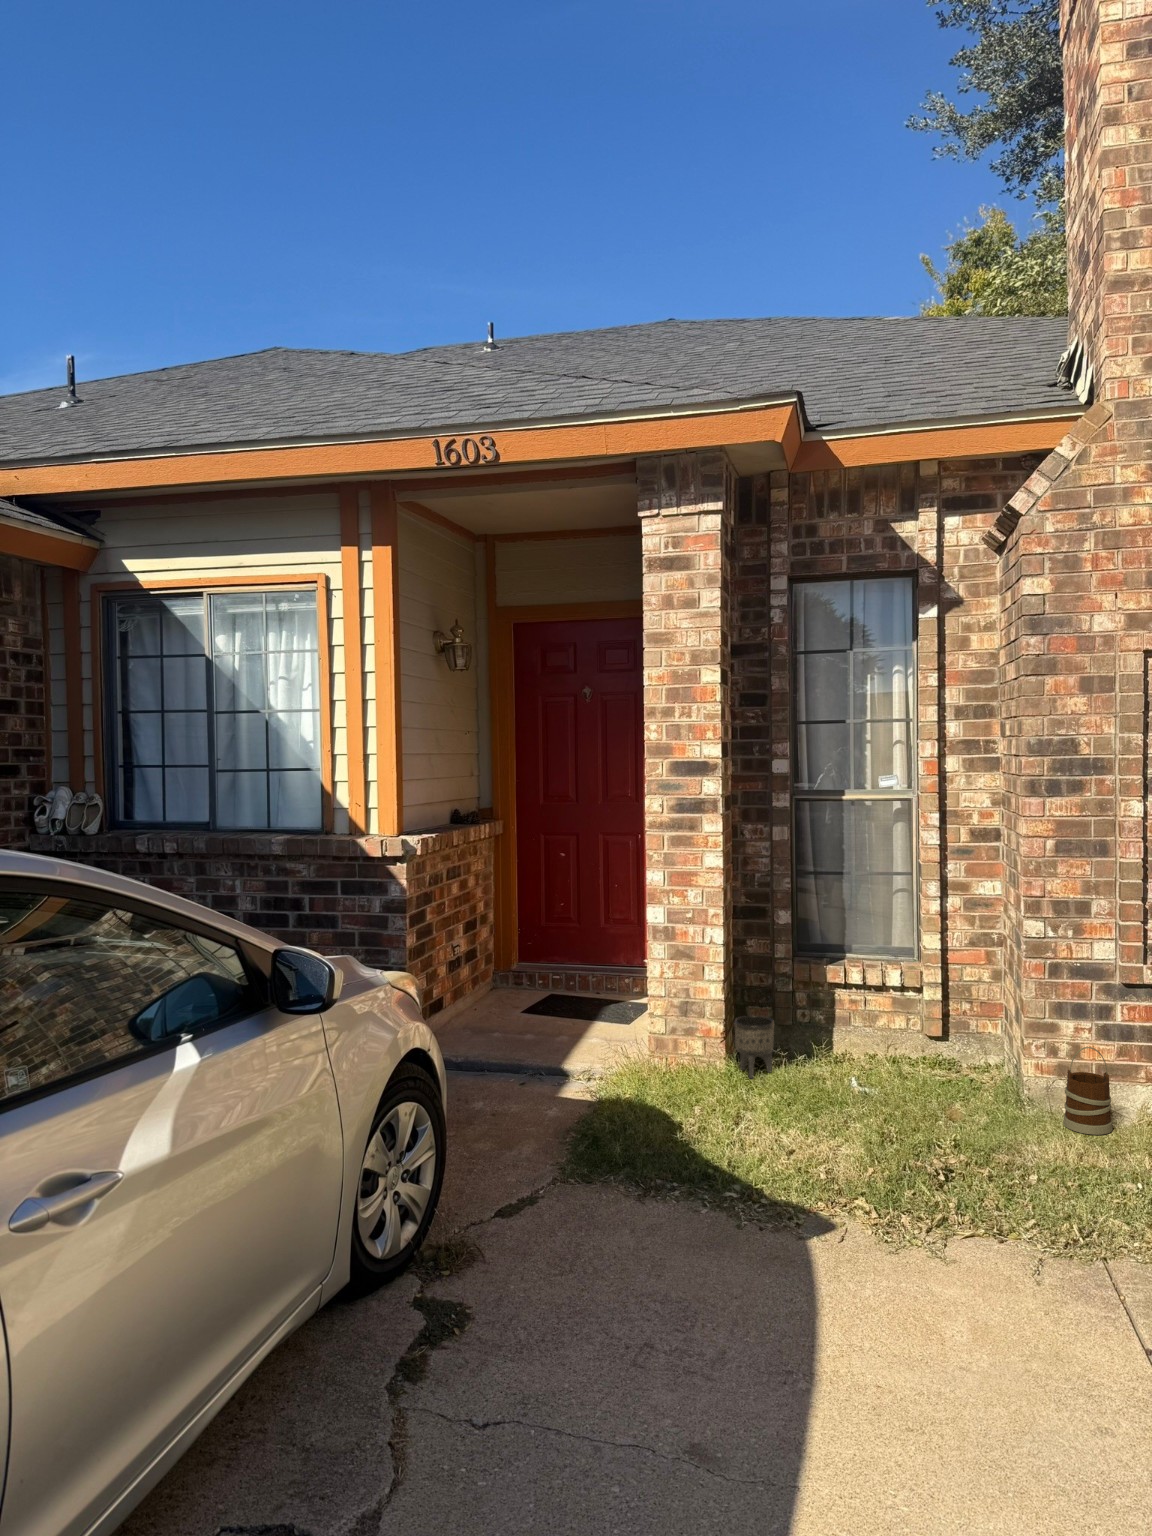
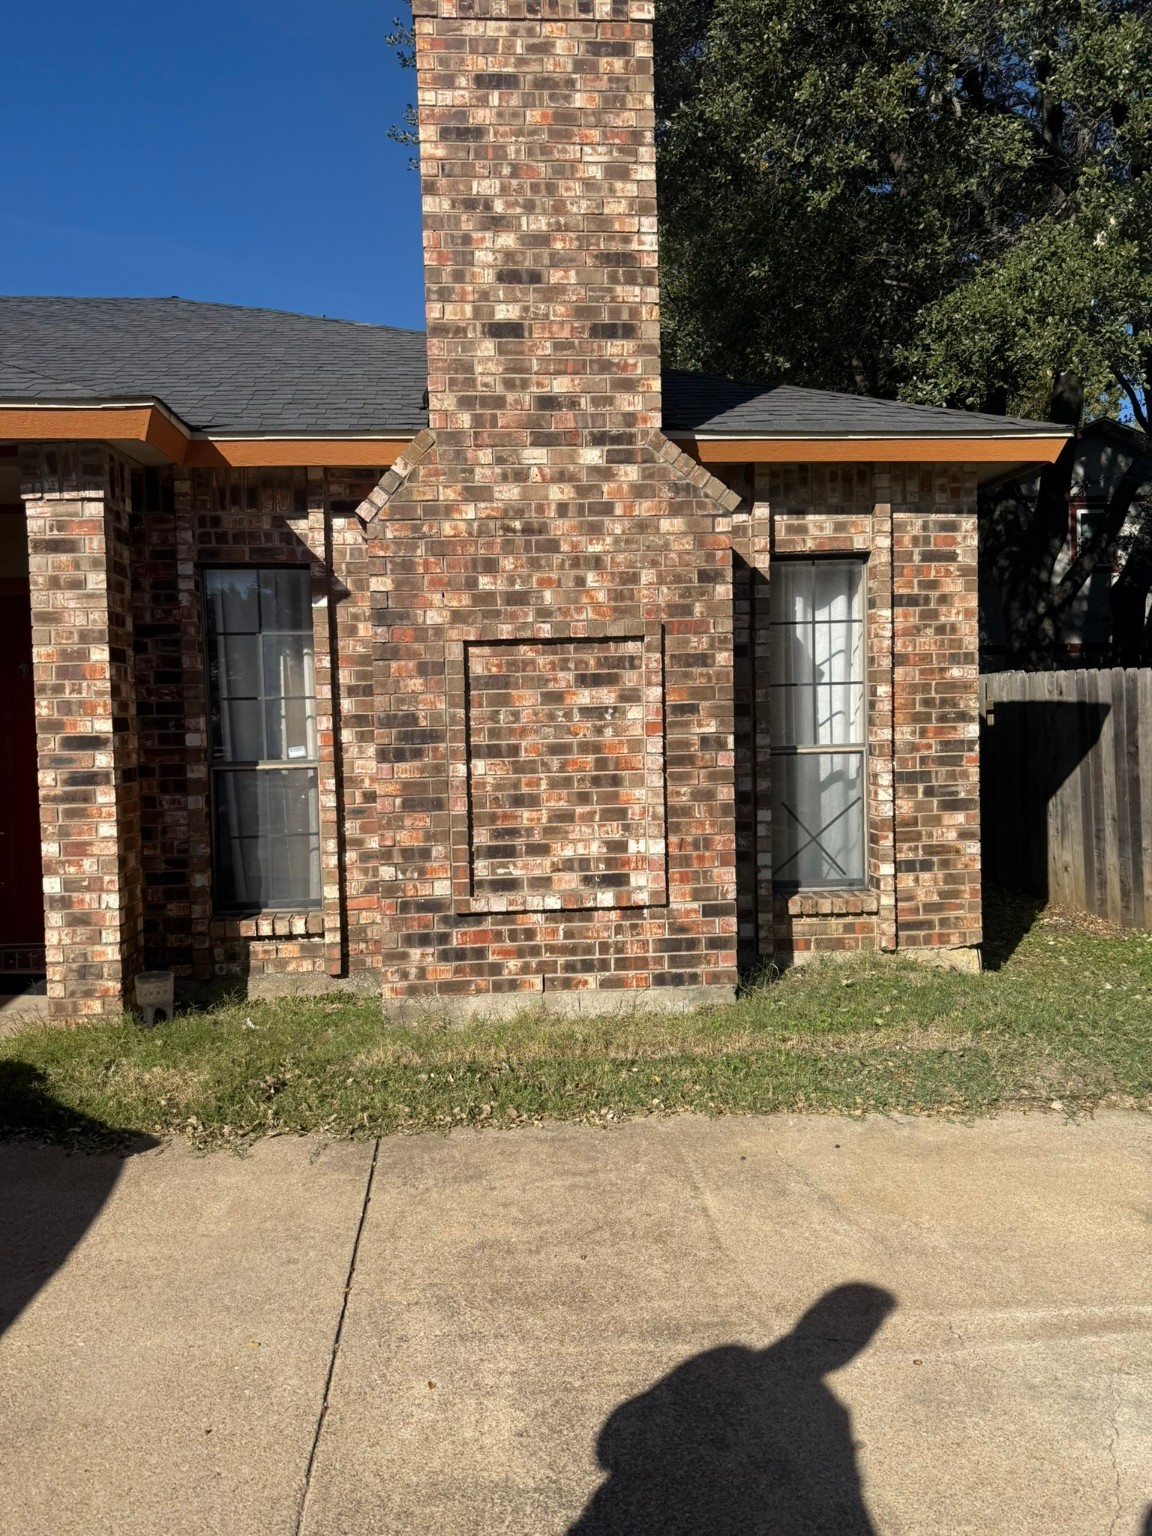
wooden bucket: present [1063,1047,1113,1135] -> none [408,969,446,1040]

